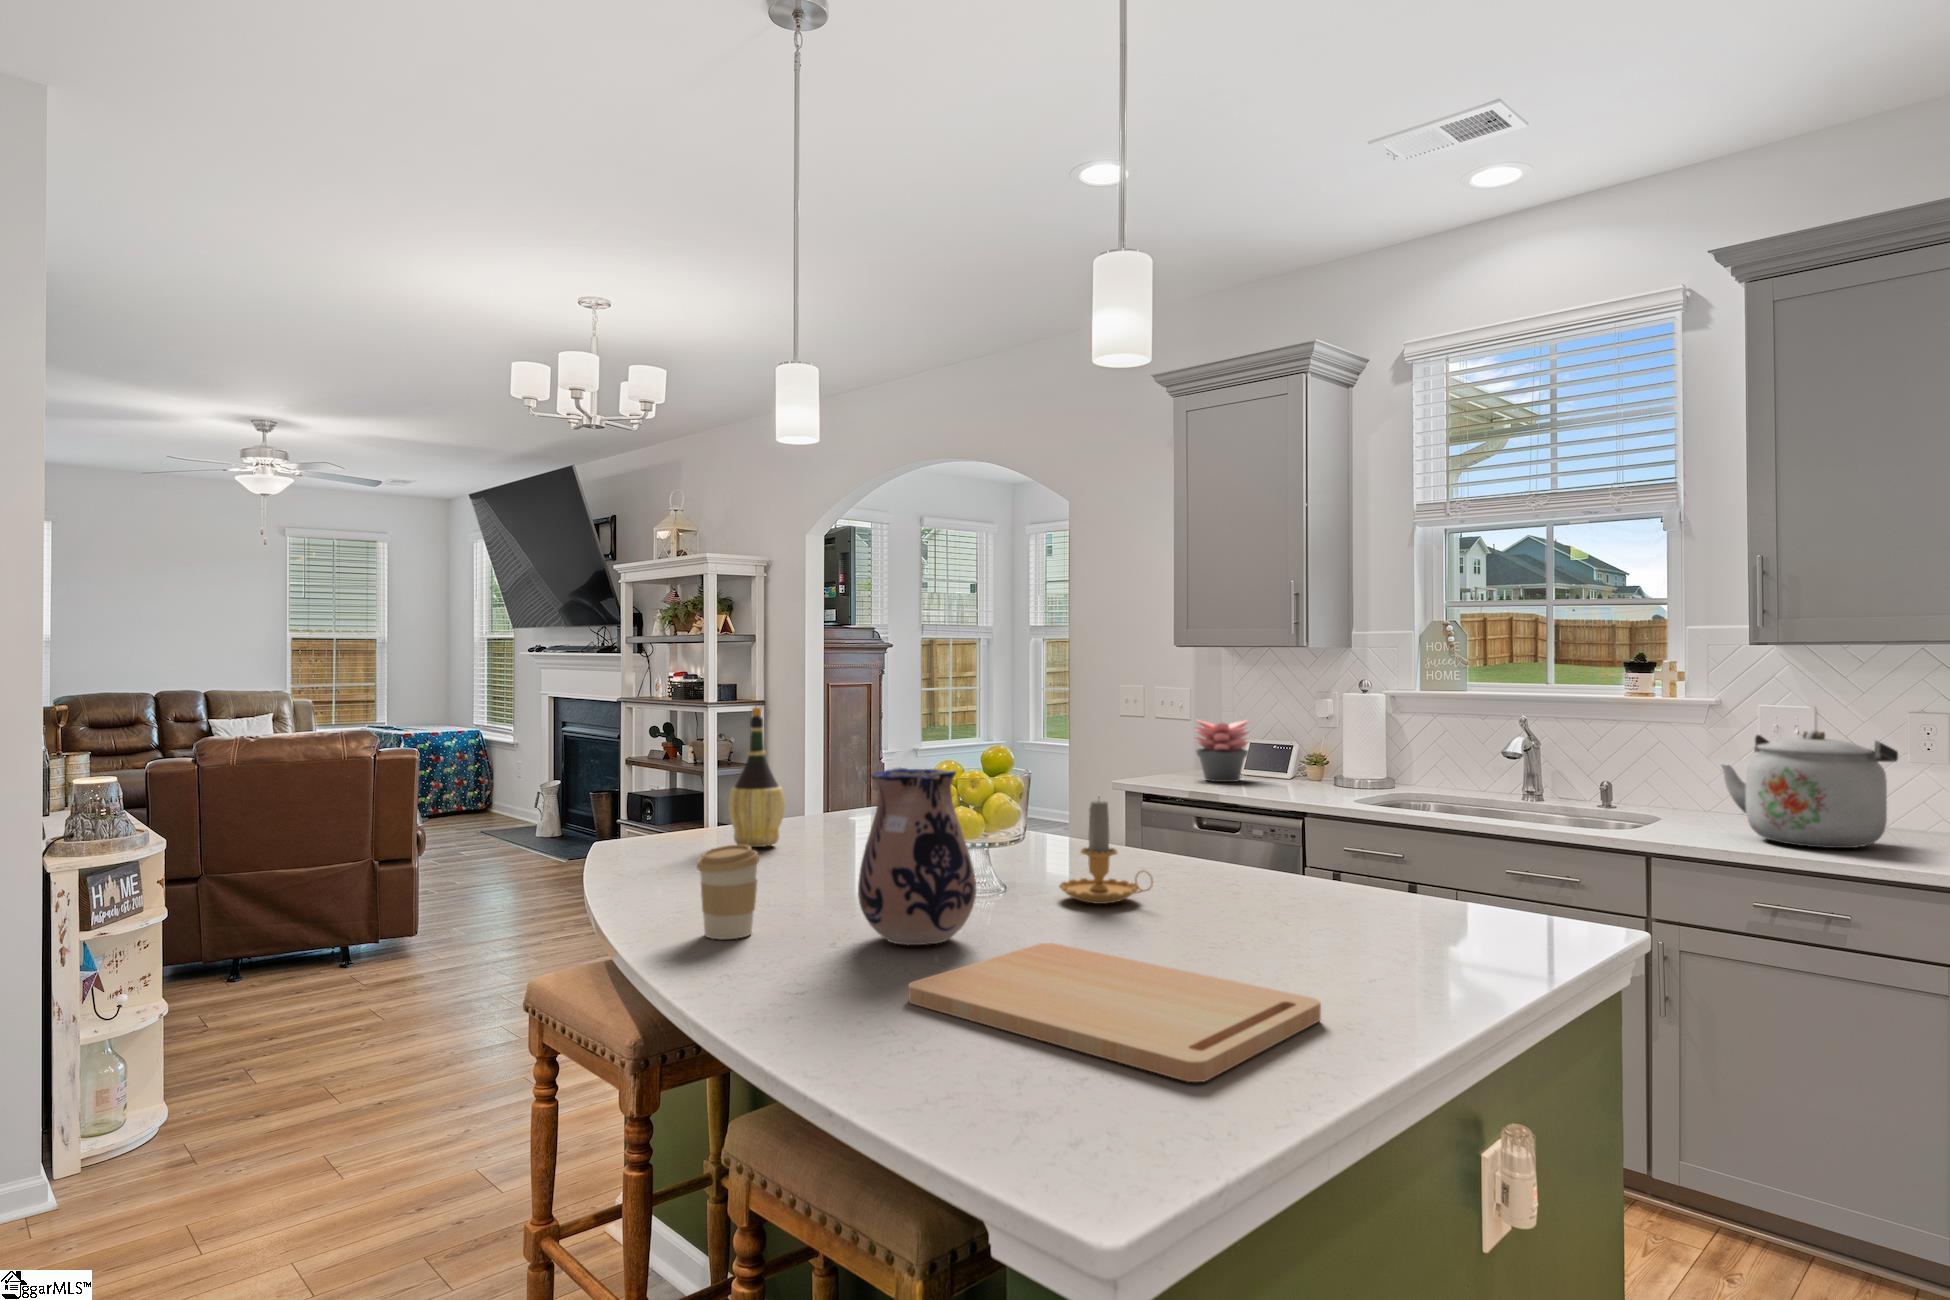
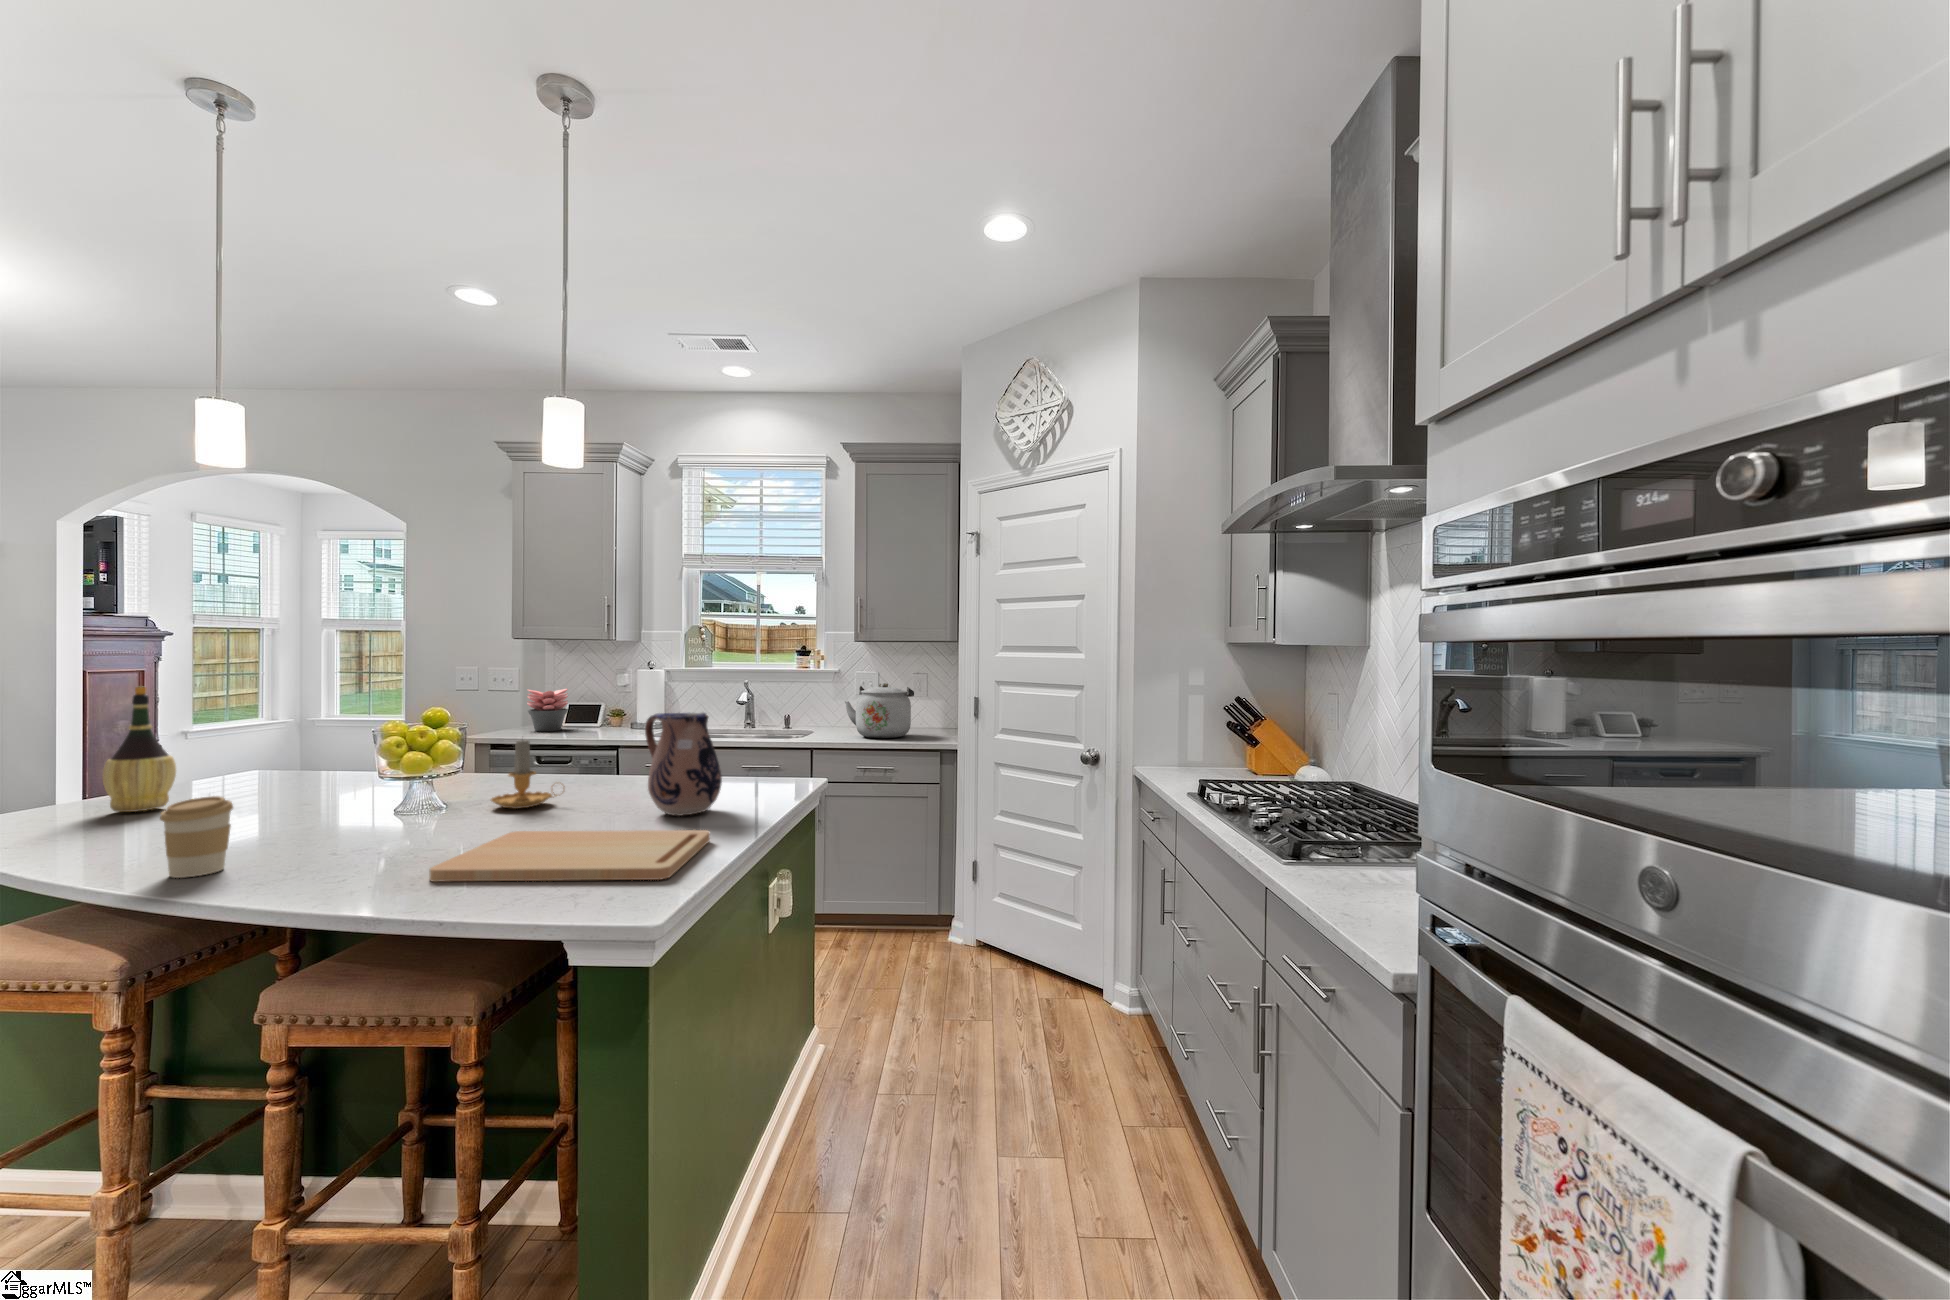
ceramic pitcher: present [858,767,976,945] -> present [645,712,722,816]

